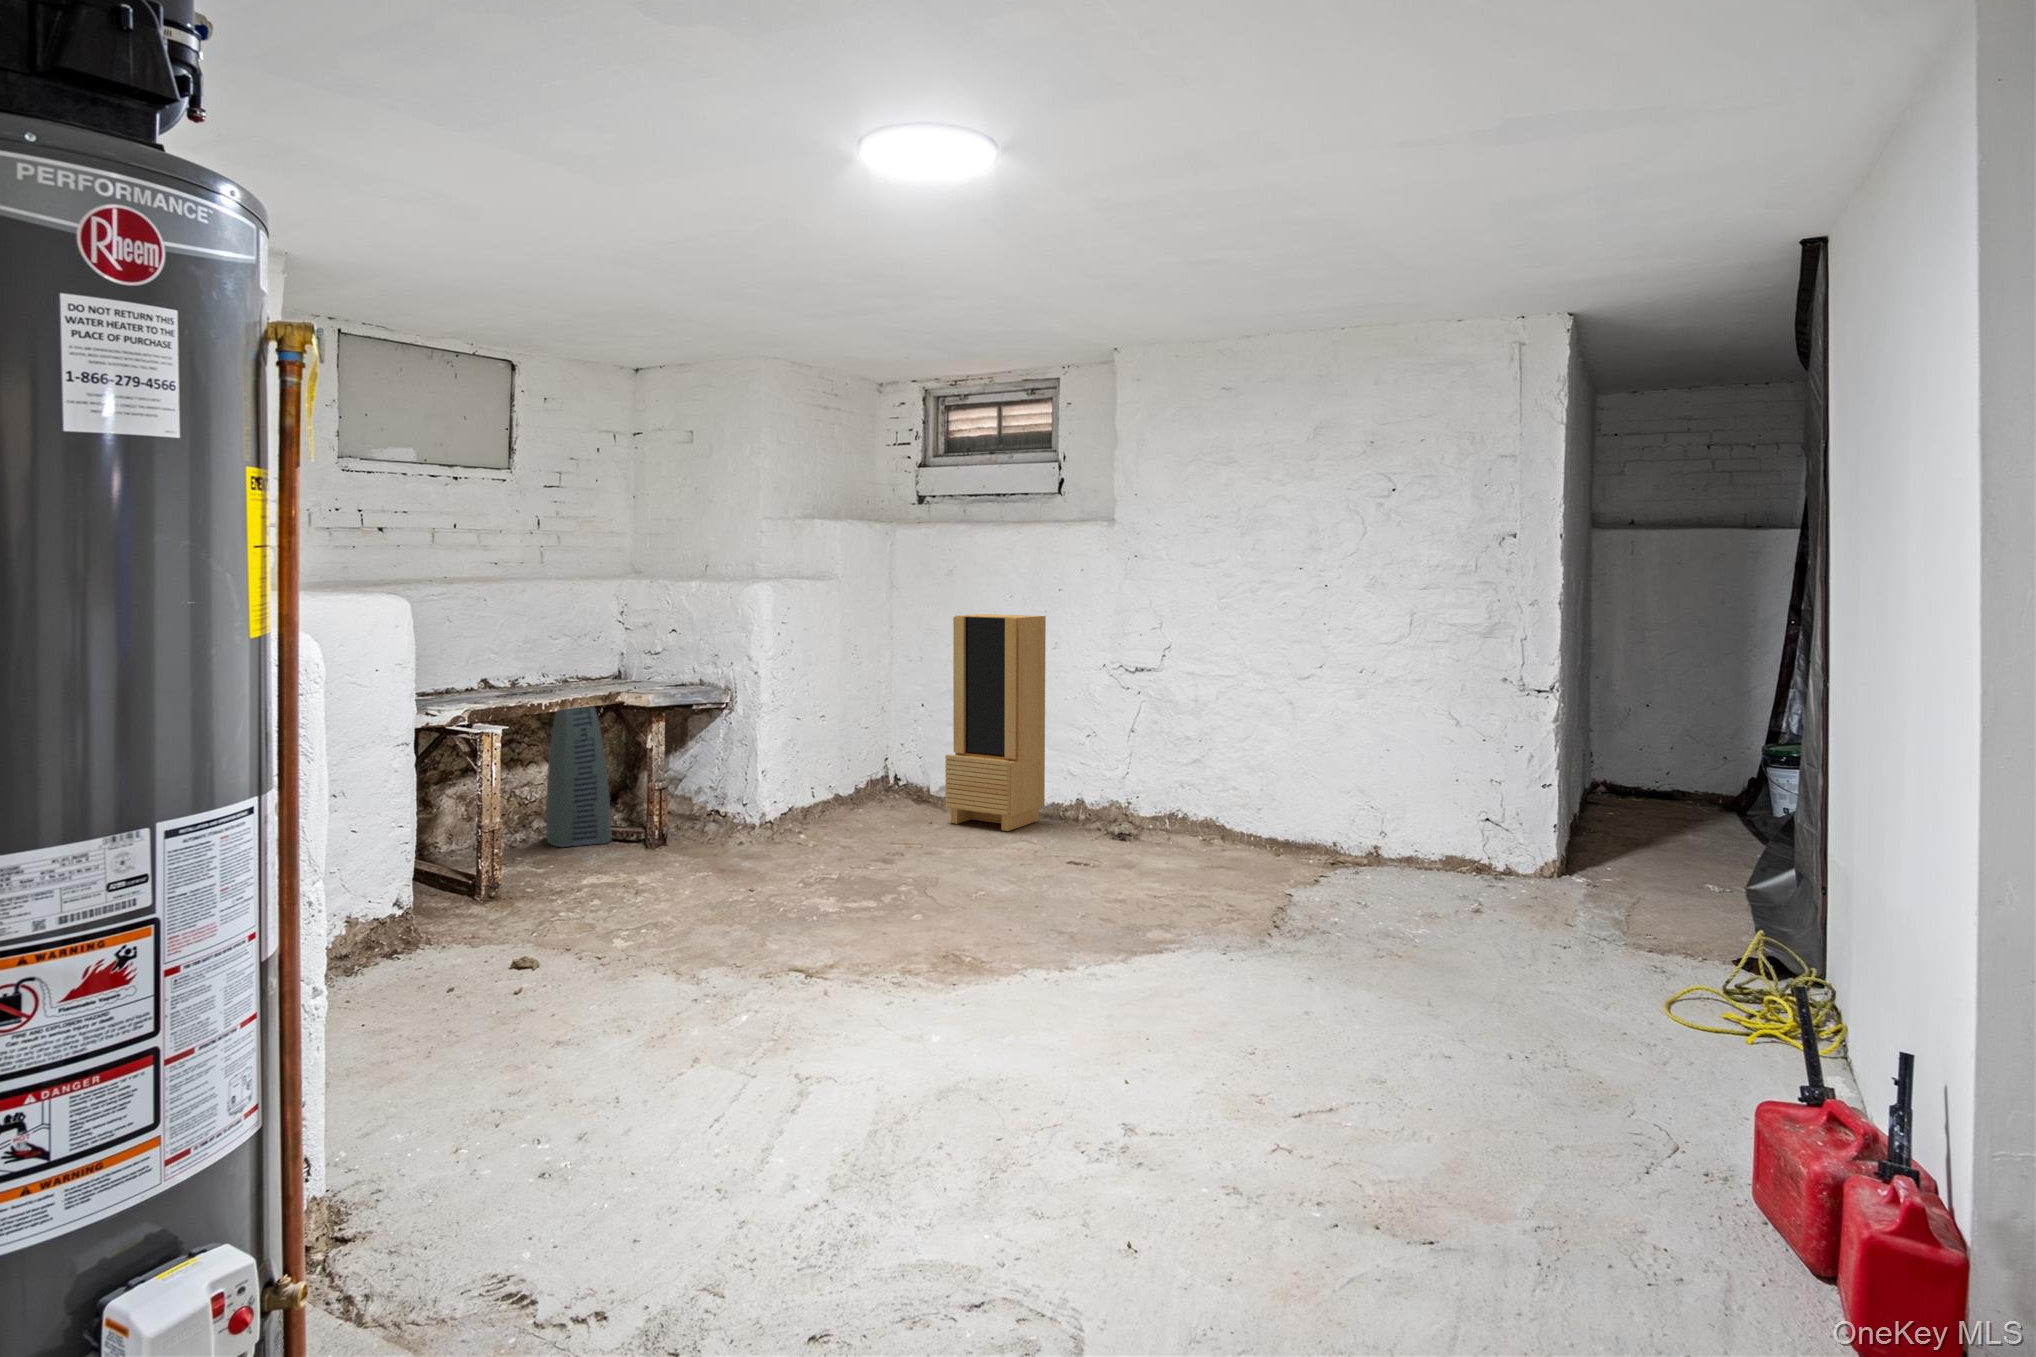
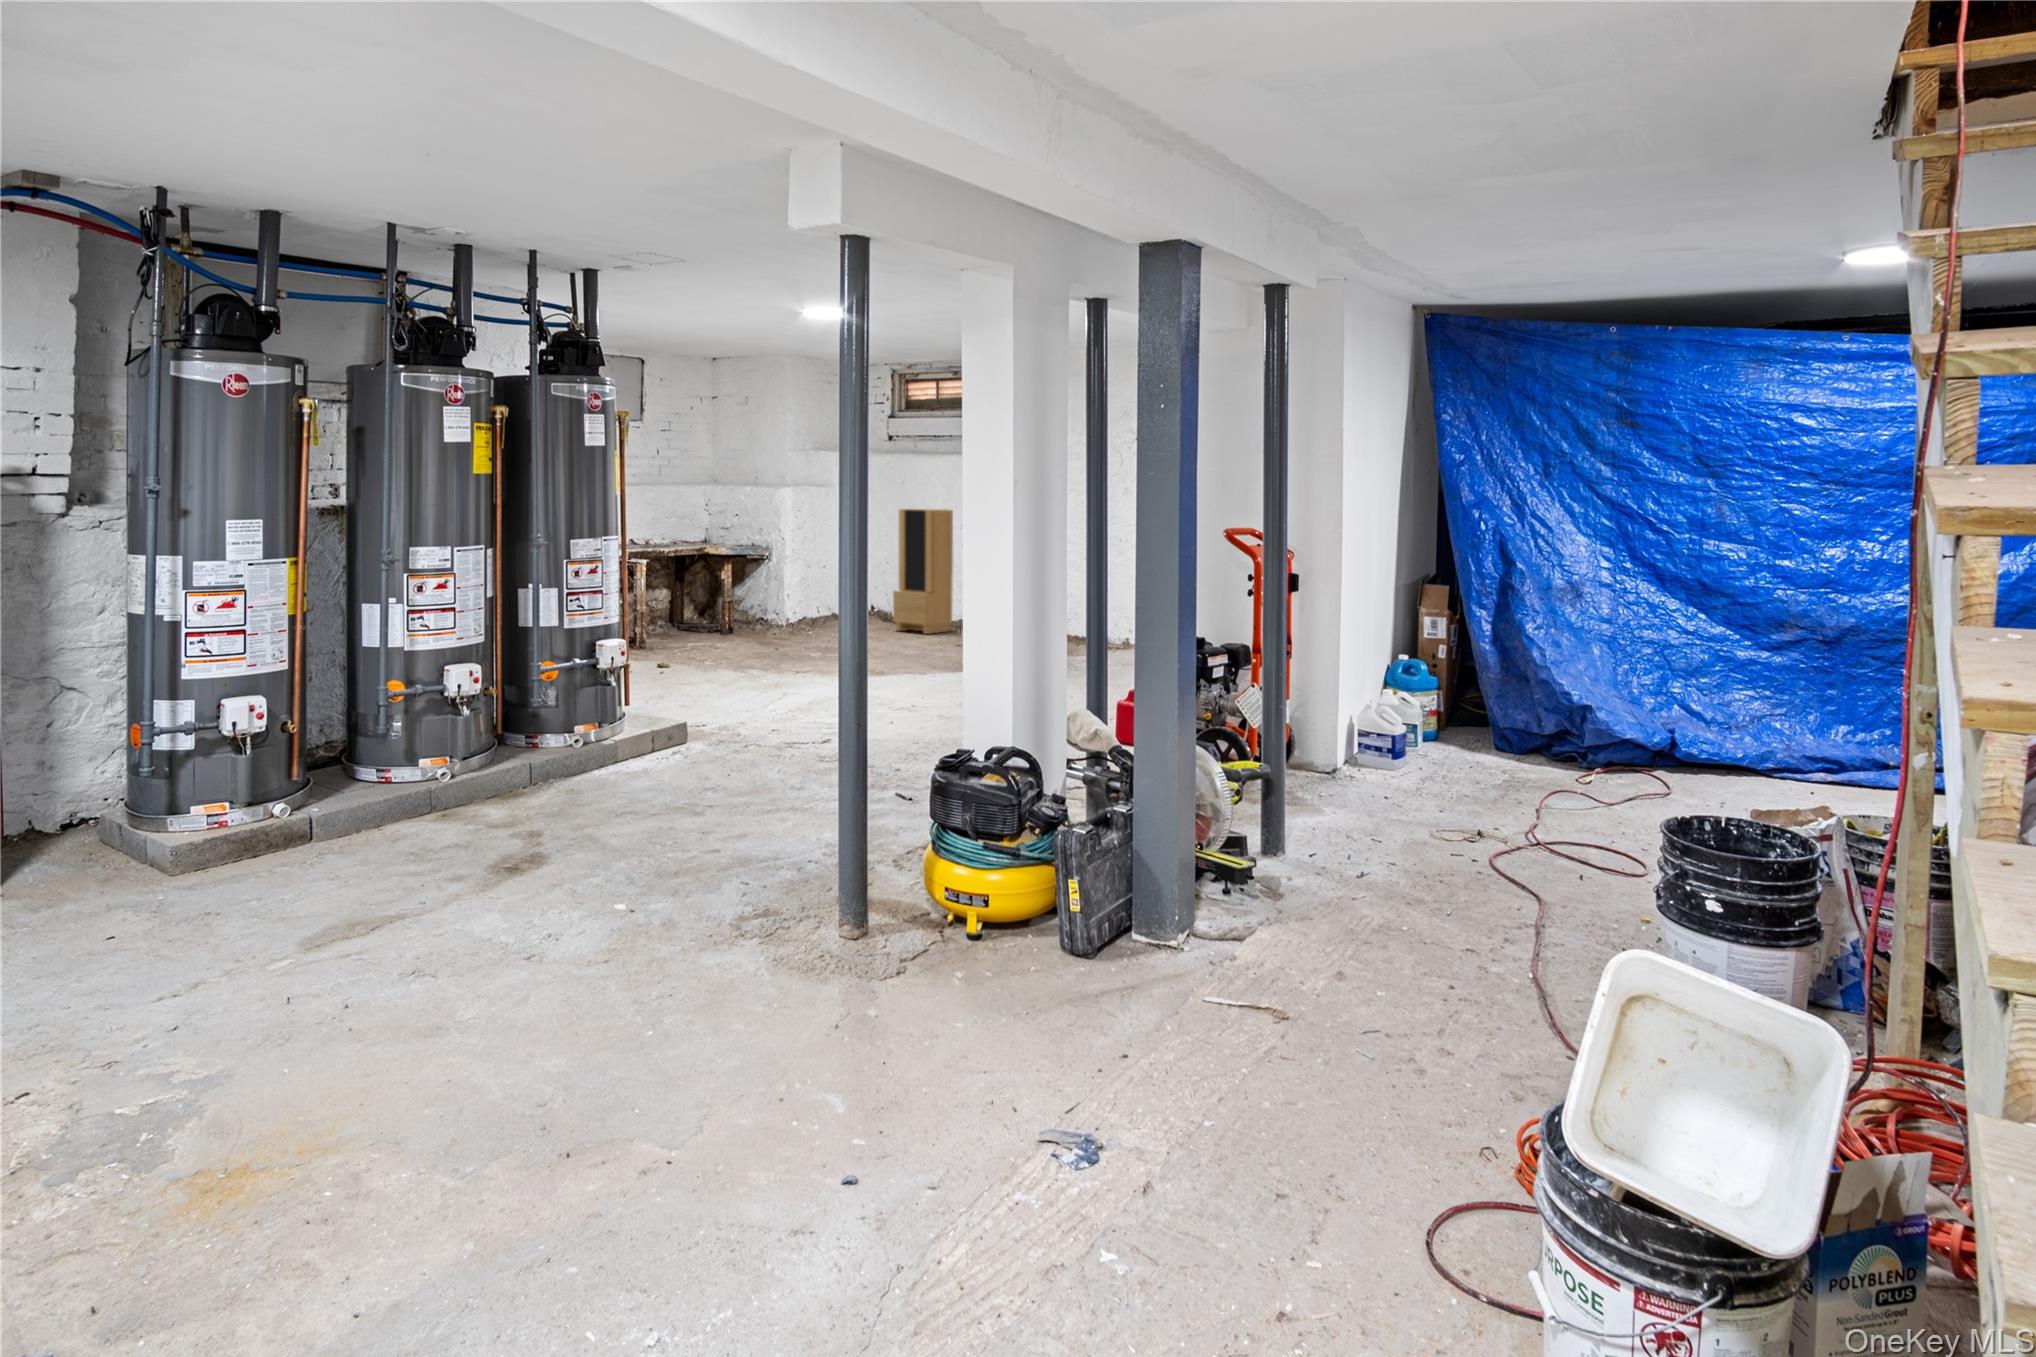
air purifier: present [546,707,611,847] -> none [667,548,702,633]

